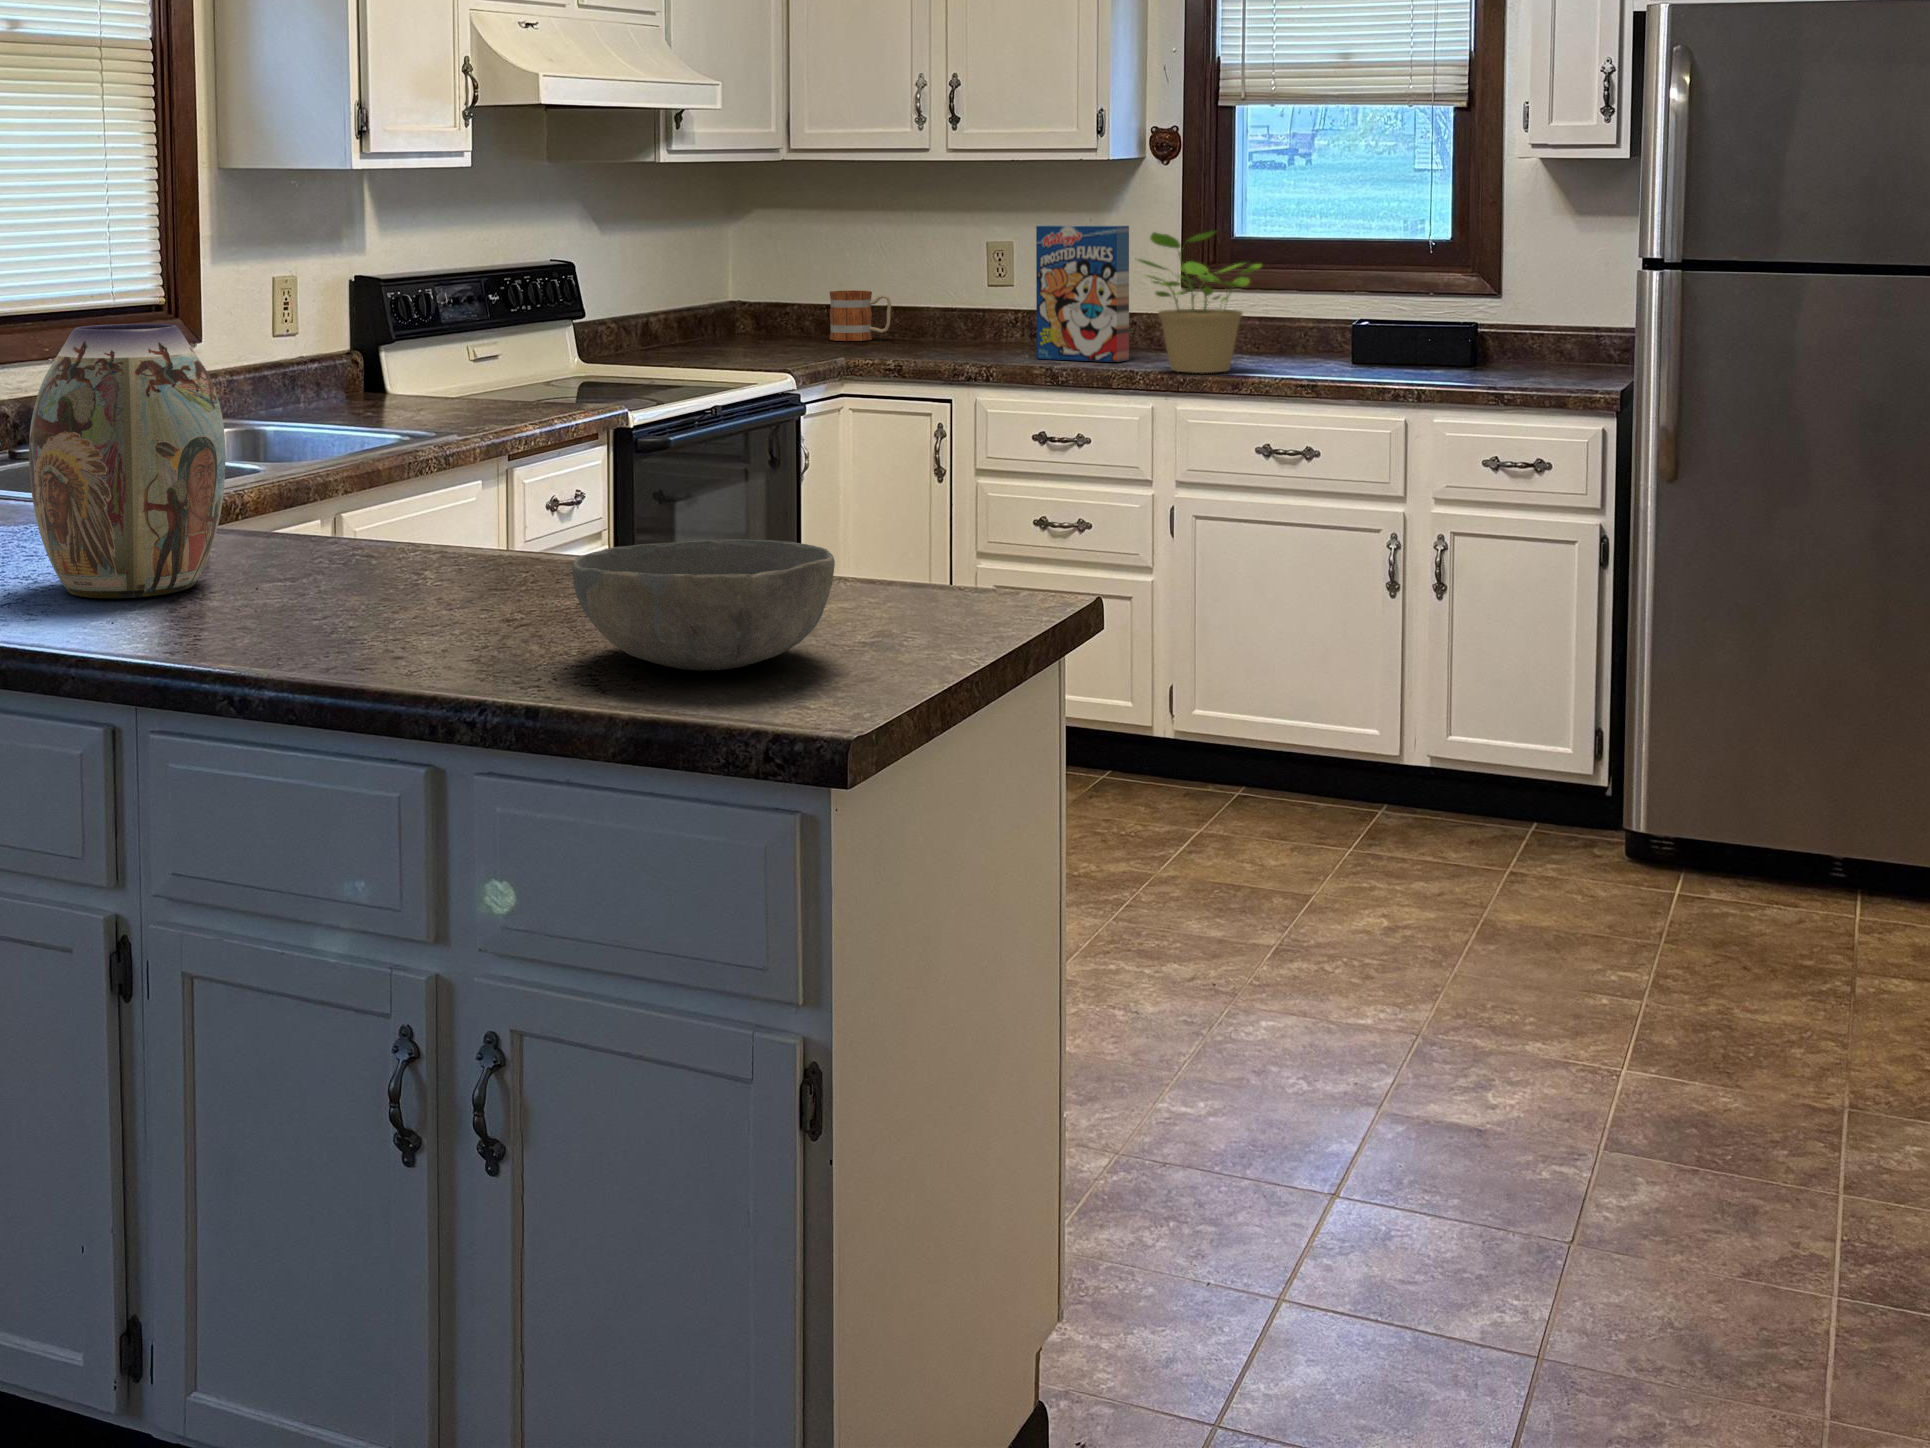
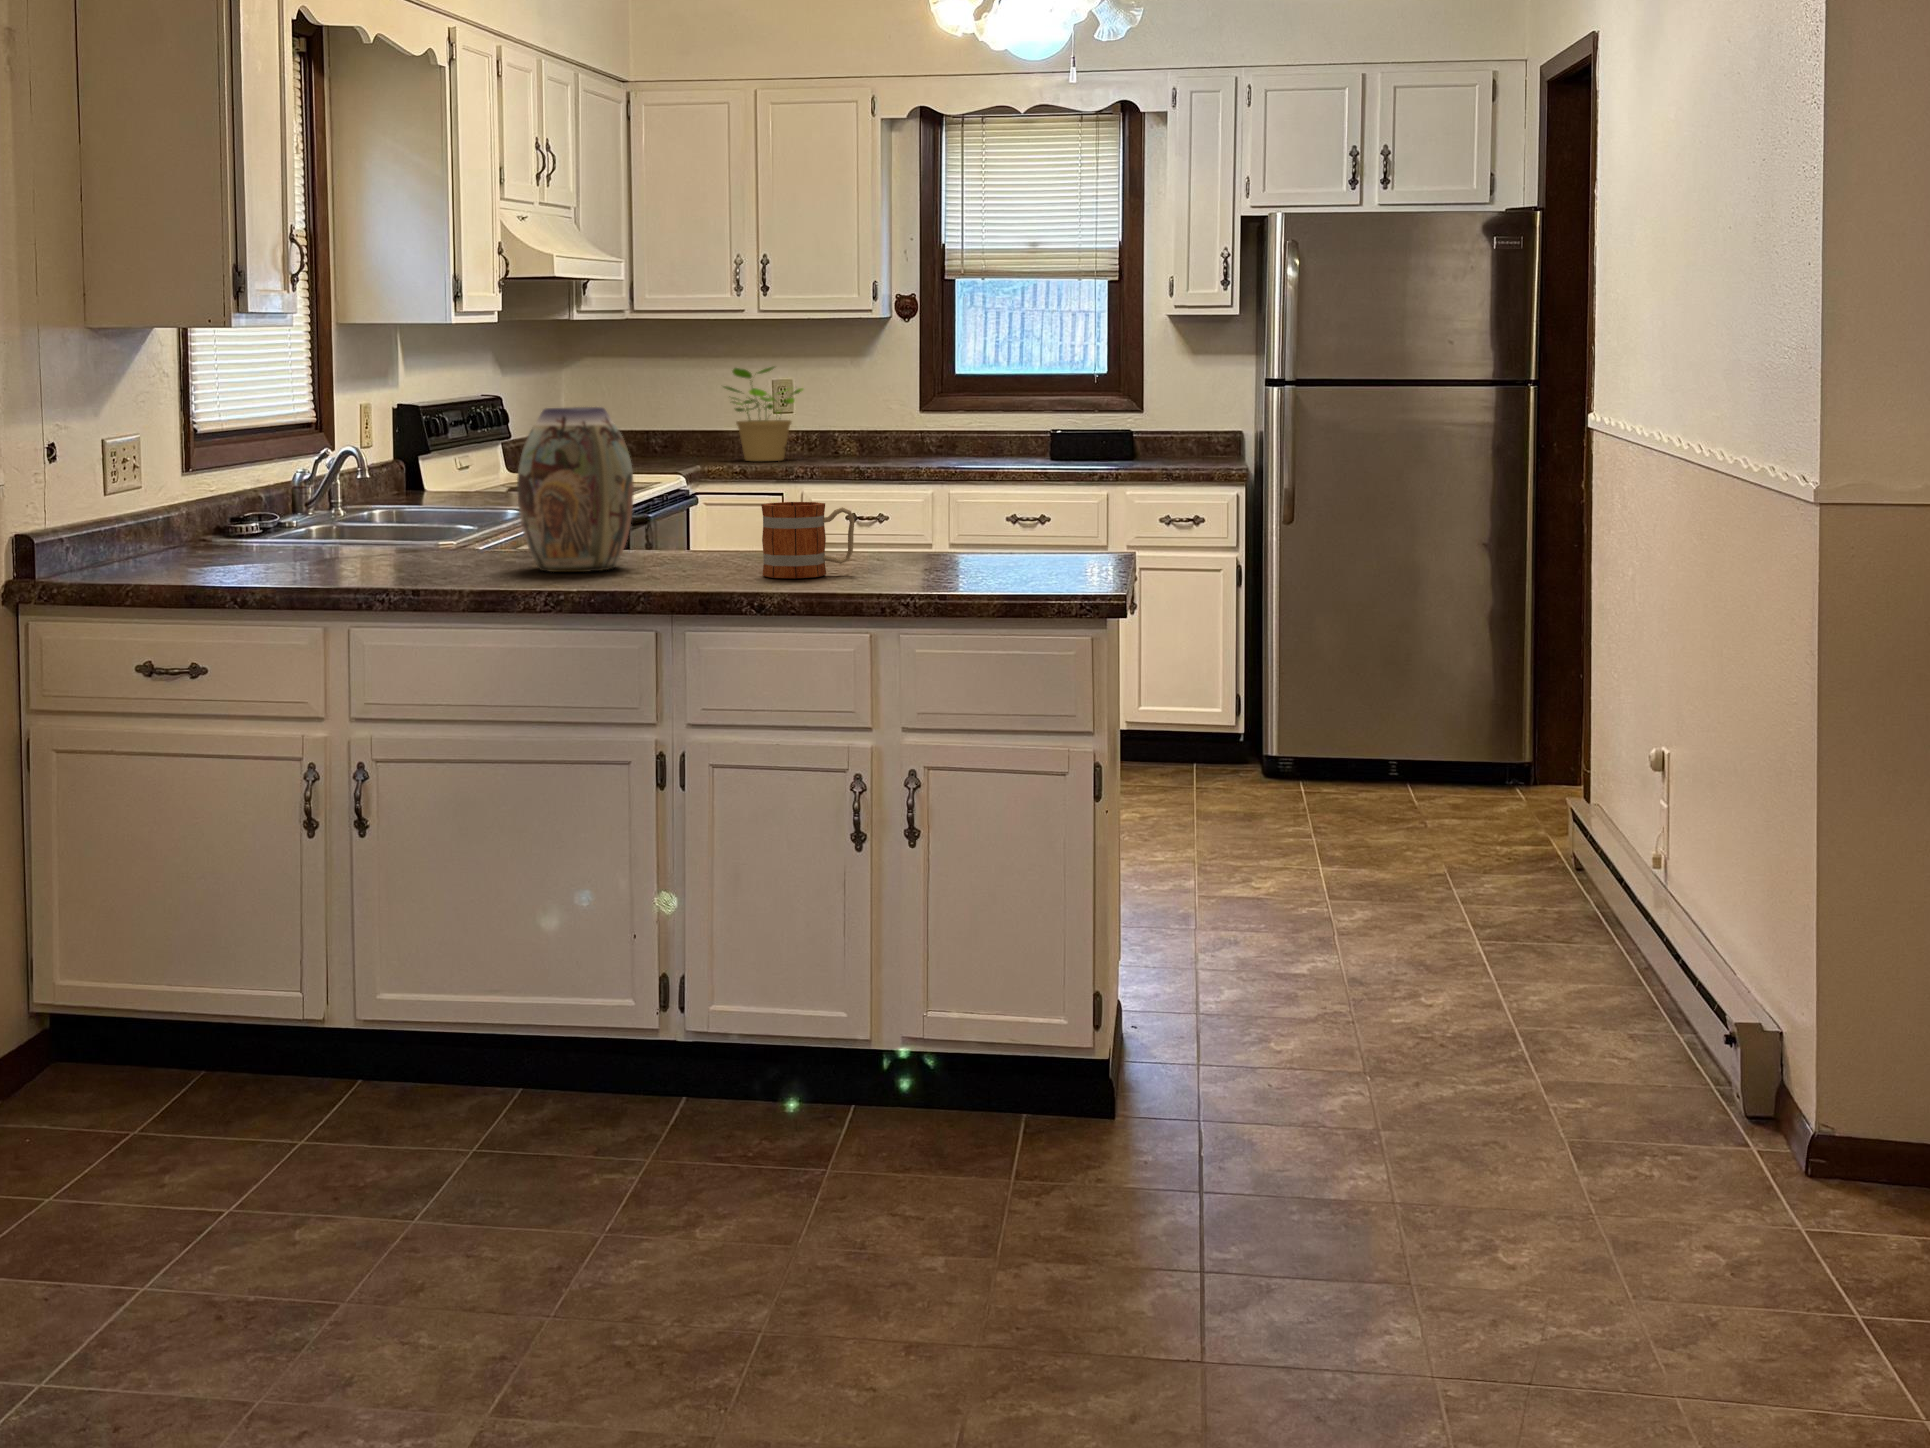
cereal box: present [1036,225,1129,362] -> none [832,366,901,464]
potted plant: present [1138,231,1261,373] -> present [724,367,803,461]
mug: present [830,290,891,341] -> present [761,502,855,578]
bowl: present [572,539,835,671] -> none [916,514,1061,577]

